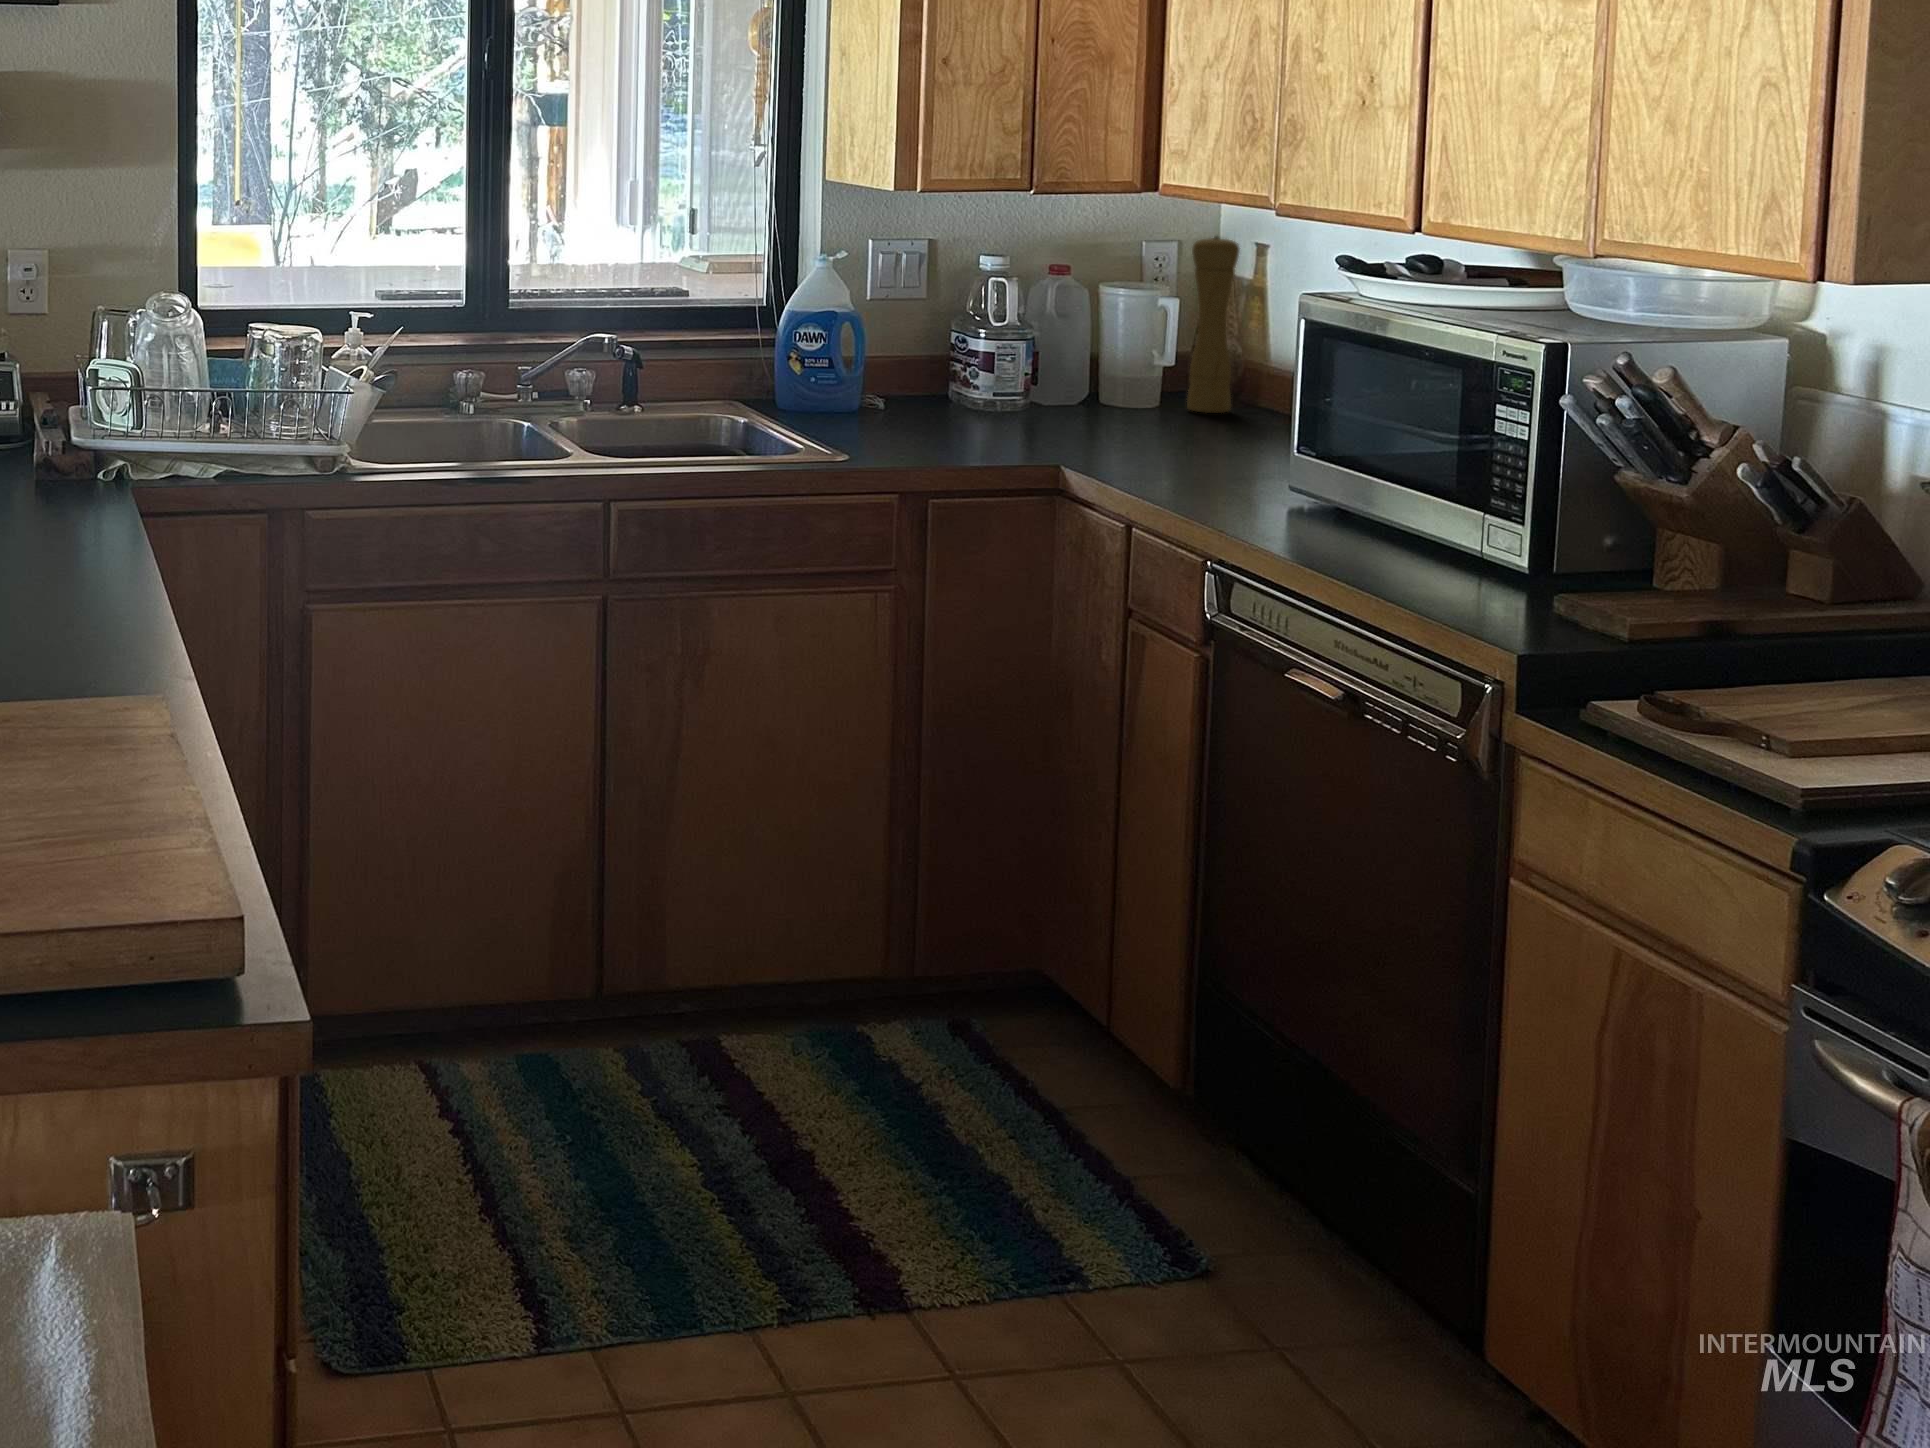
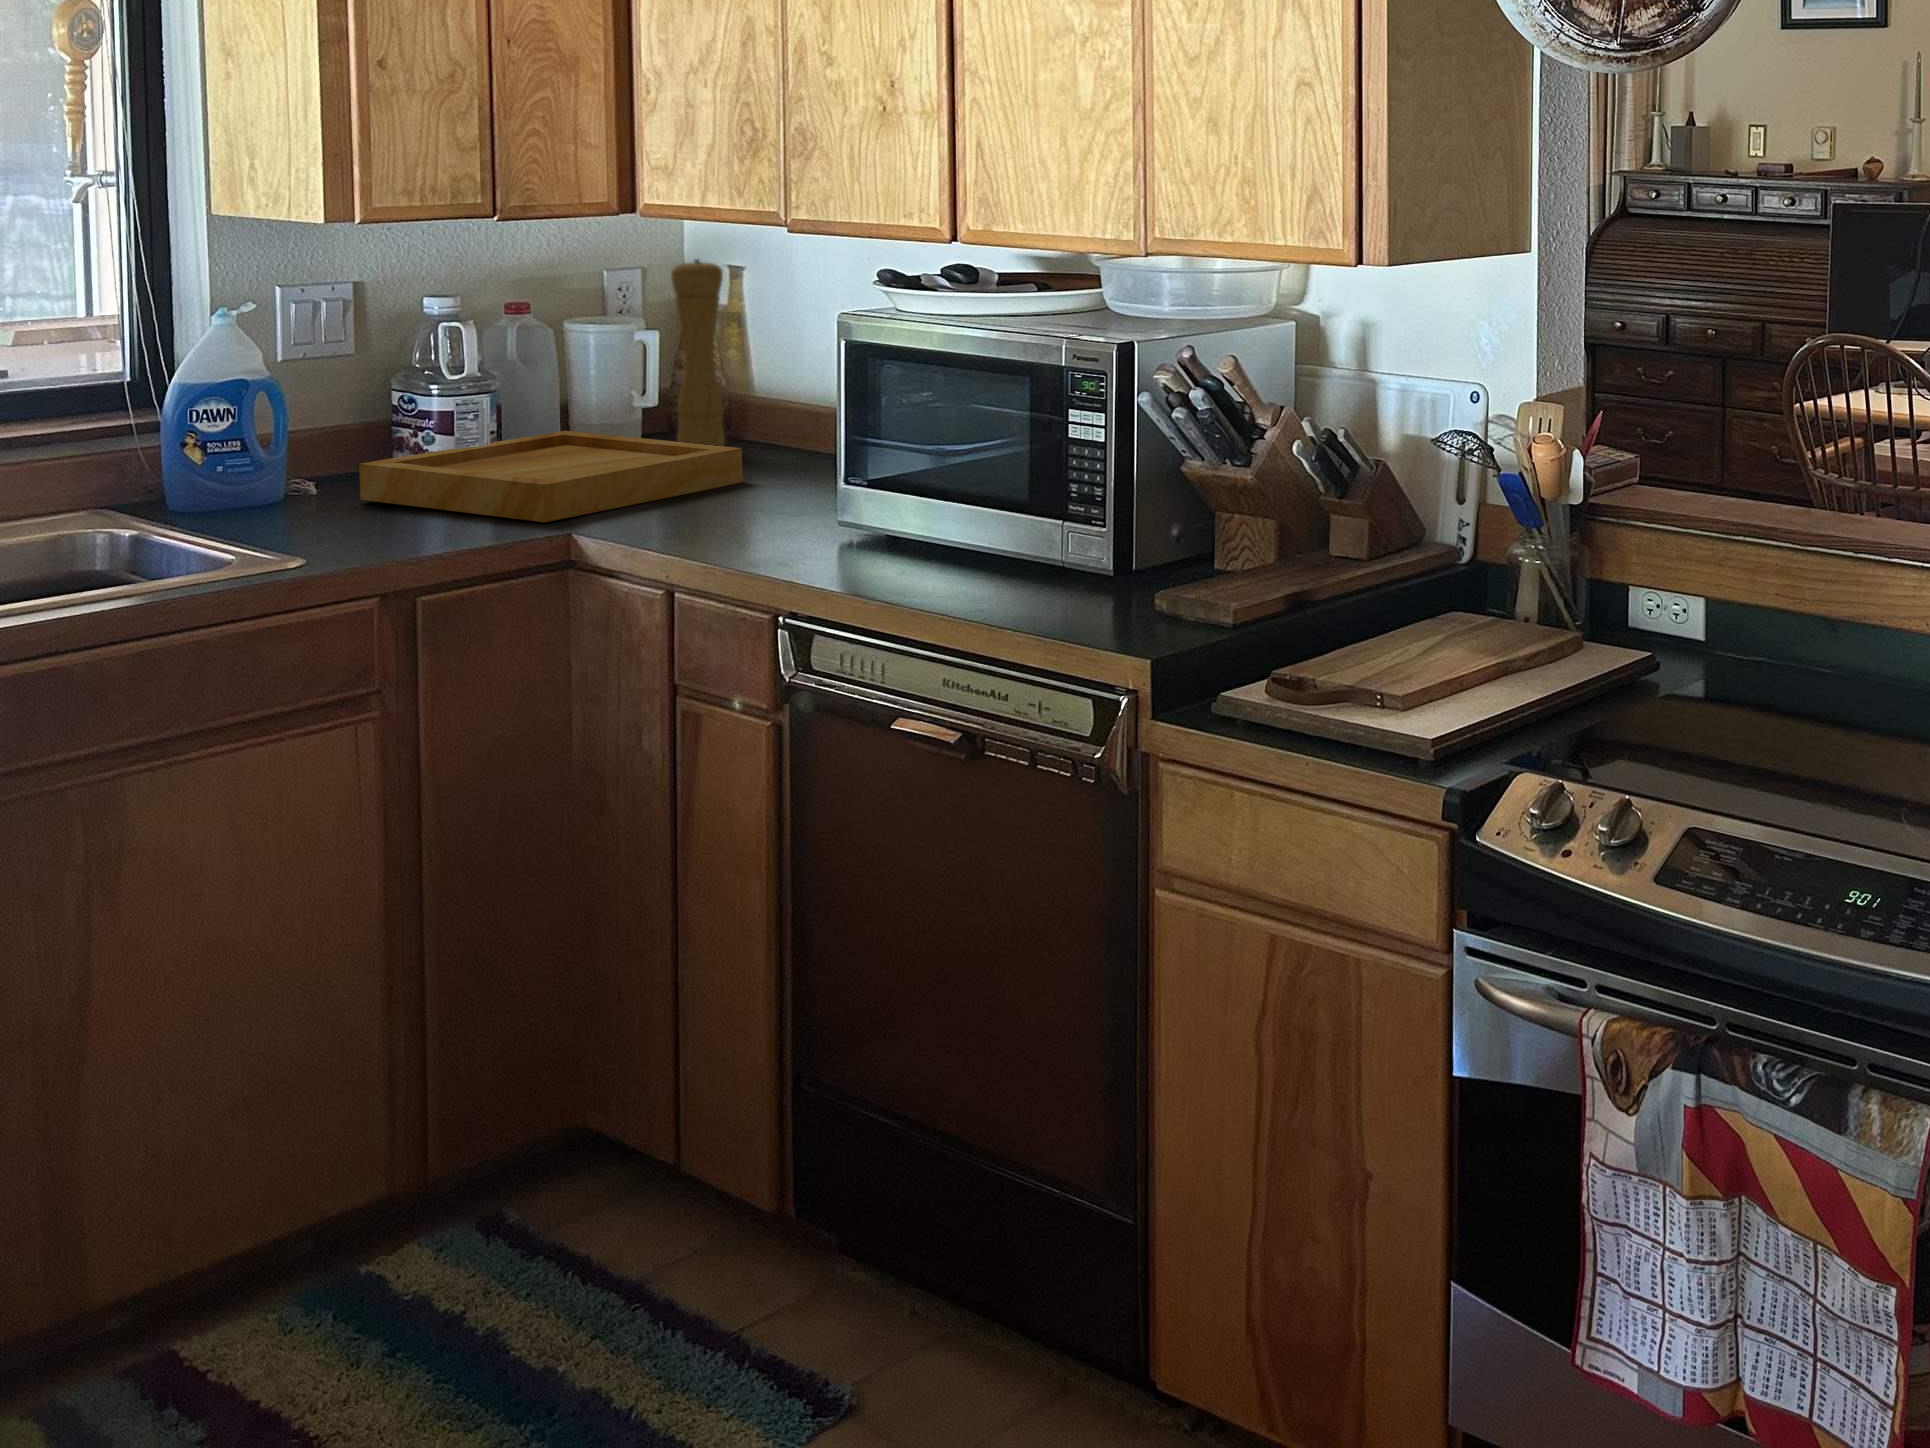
tray: none [914,379,1231,454] -> present [359,431,743,522]

